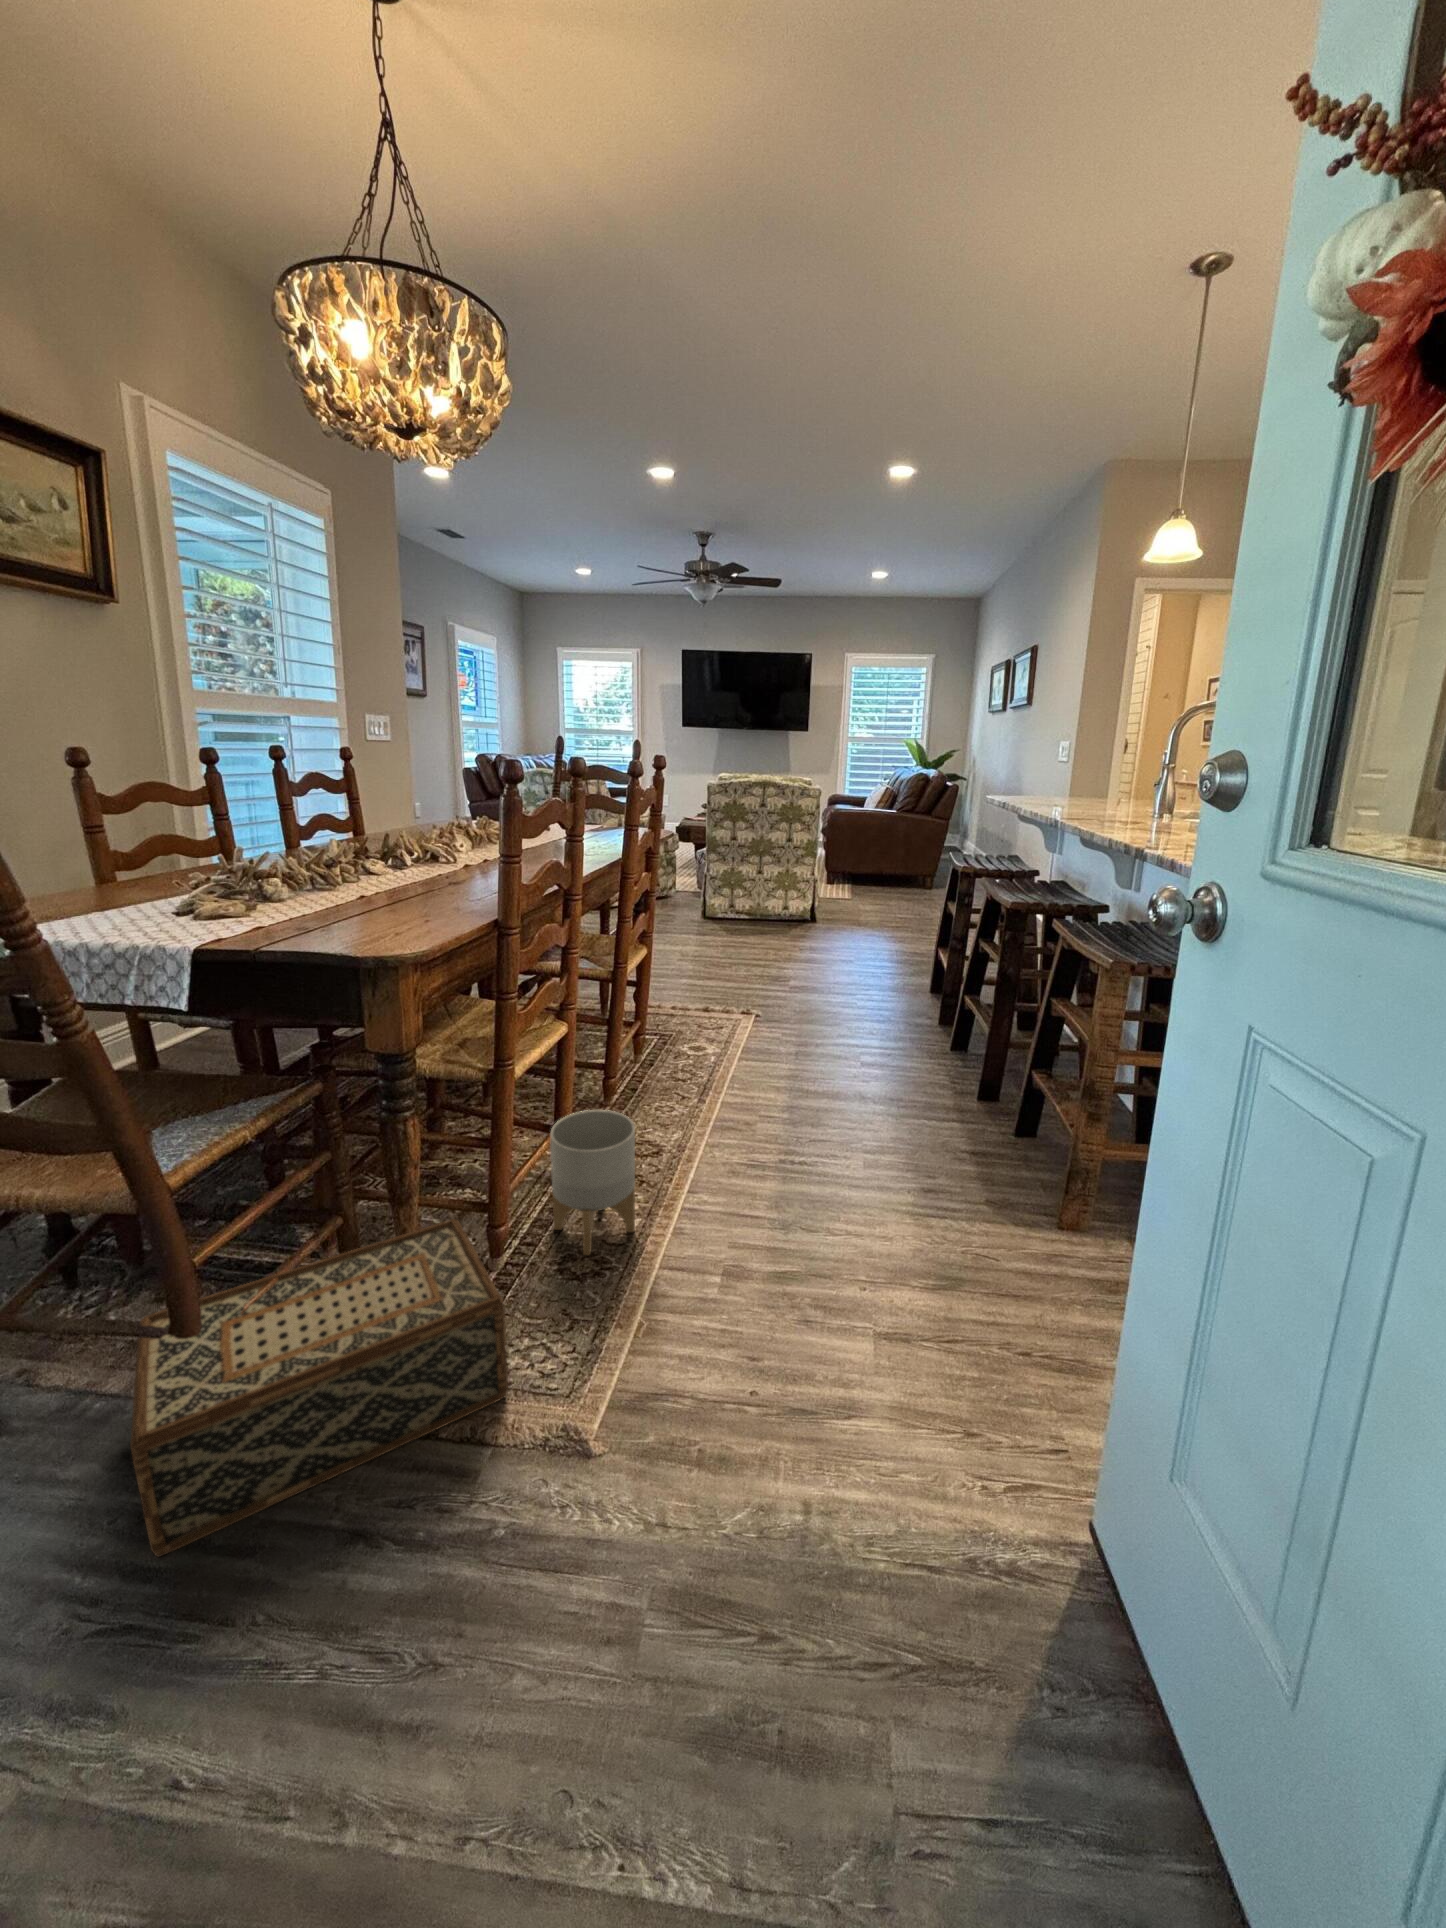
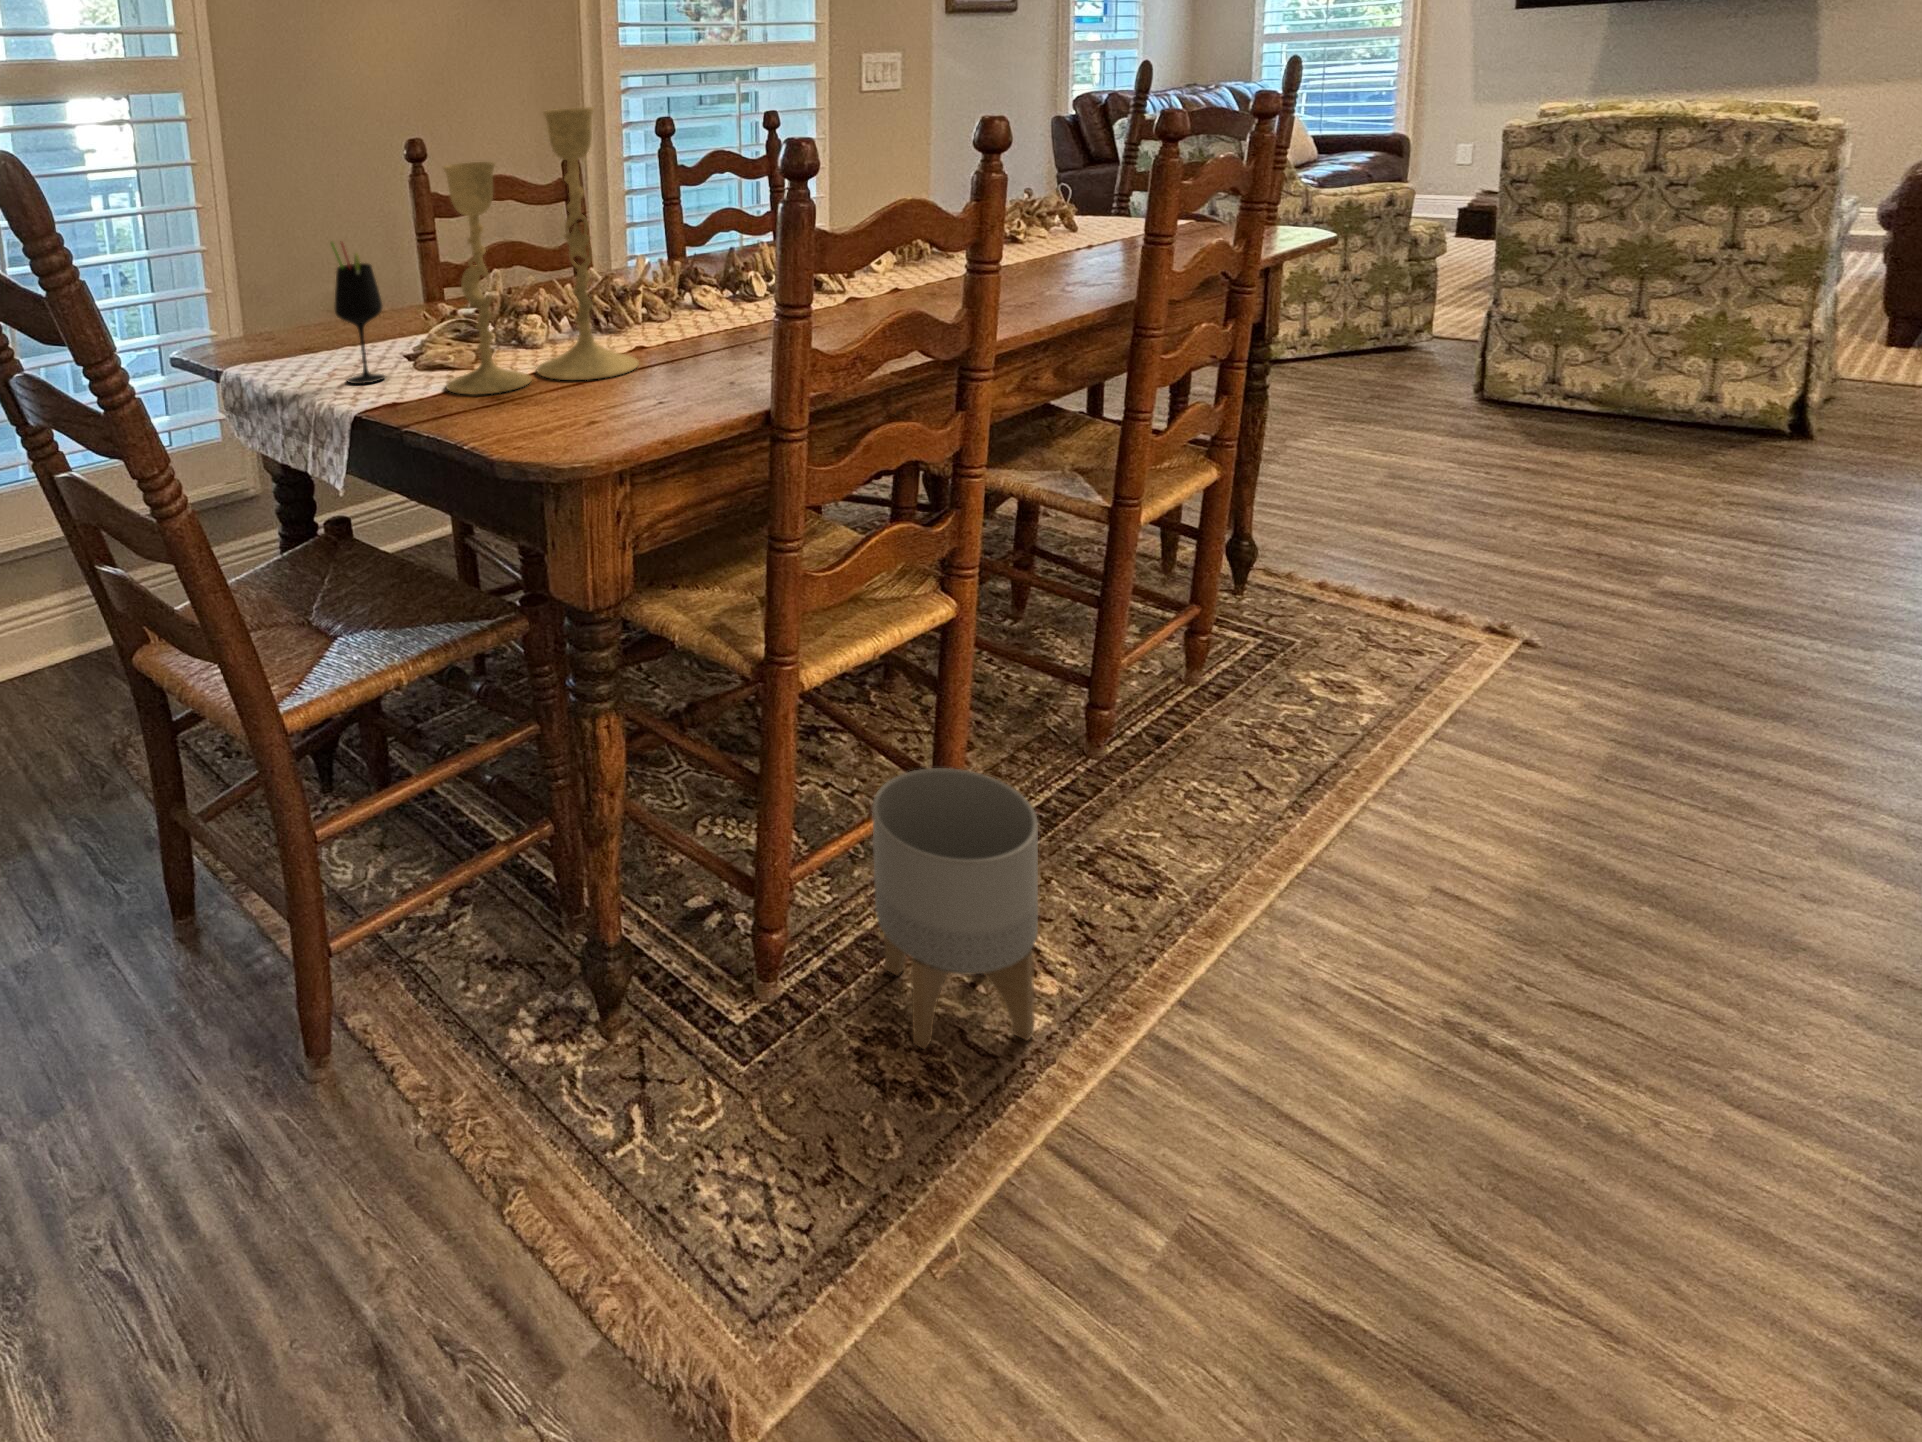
candlestick: none [230,735,377,933] -> present [443,107,639,395]
wine glass: none [113,822,165,935] -> present [331,242,385,384]
woven basket: present [130,1219,508,1557] -> none [180,880,689,1249]

